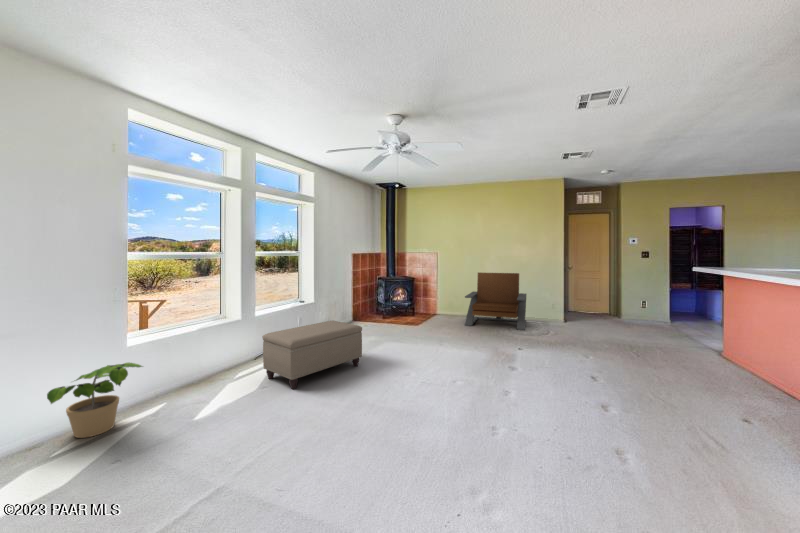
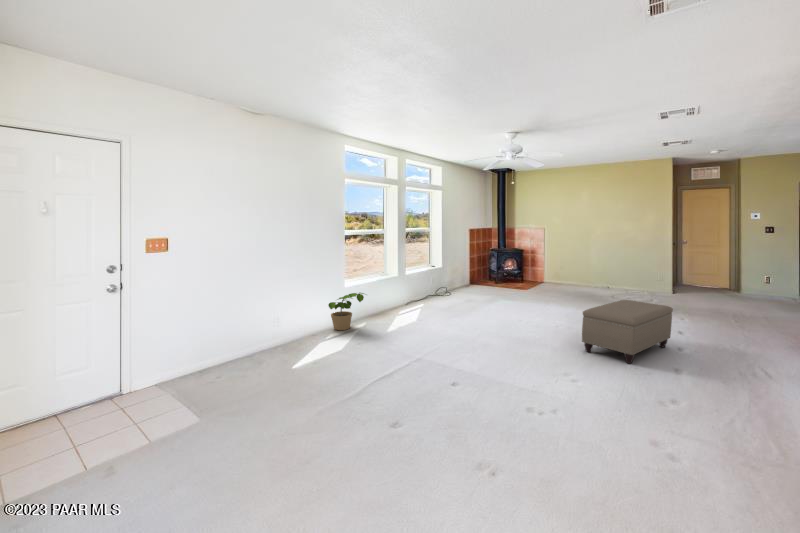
lounge chair: present [465,273,526,330] -> none [568,245,633,297]
ottoman: present [262,321,362,389] -> present [582,300,673,364]

